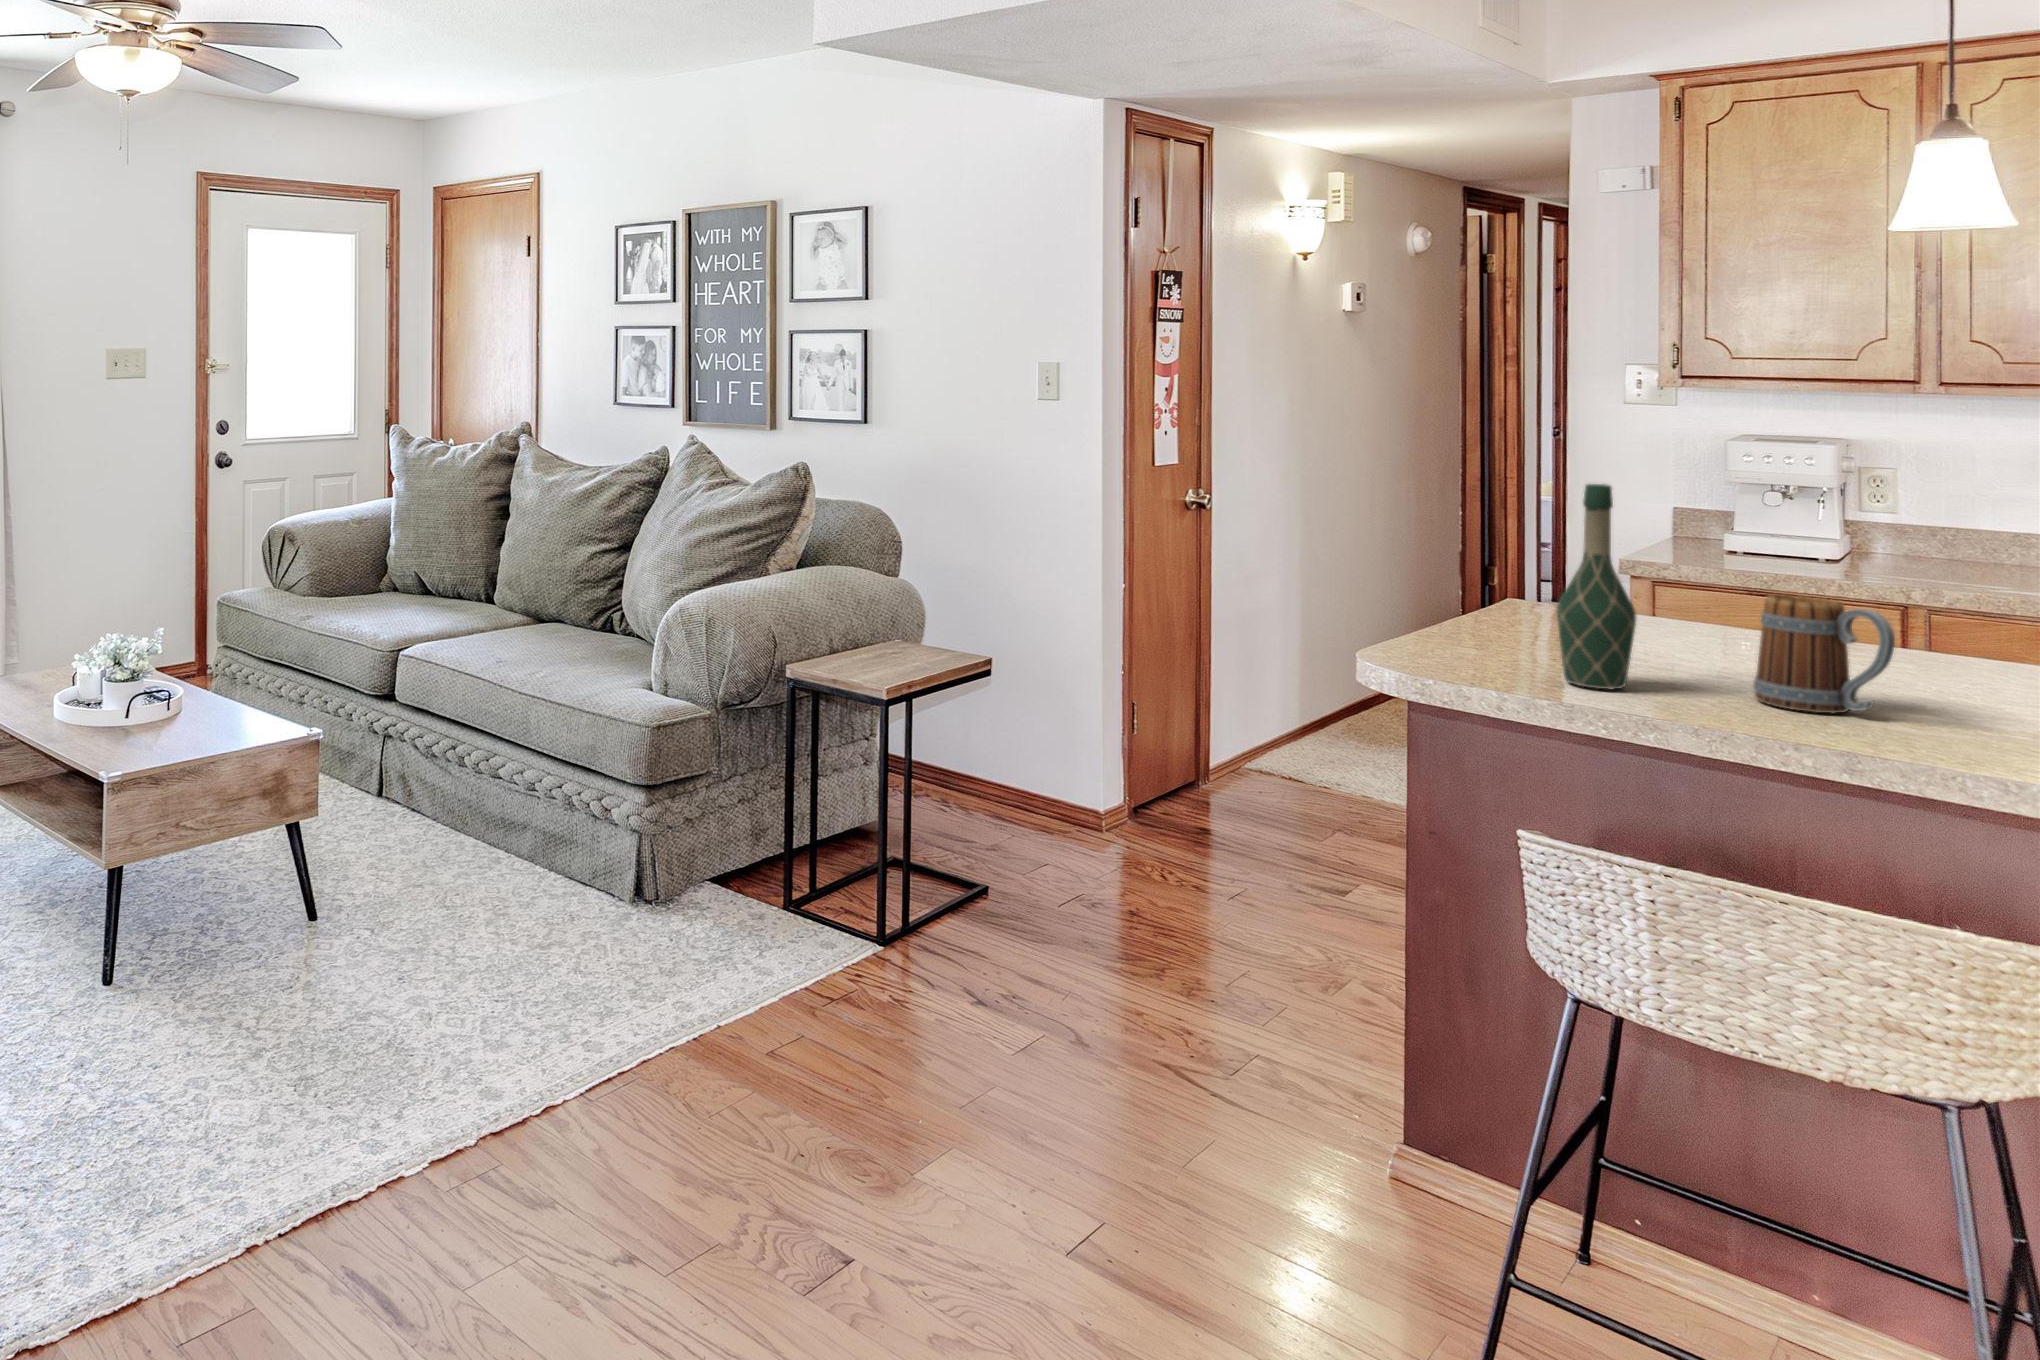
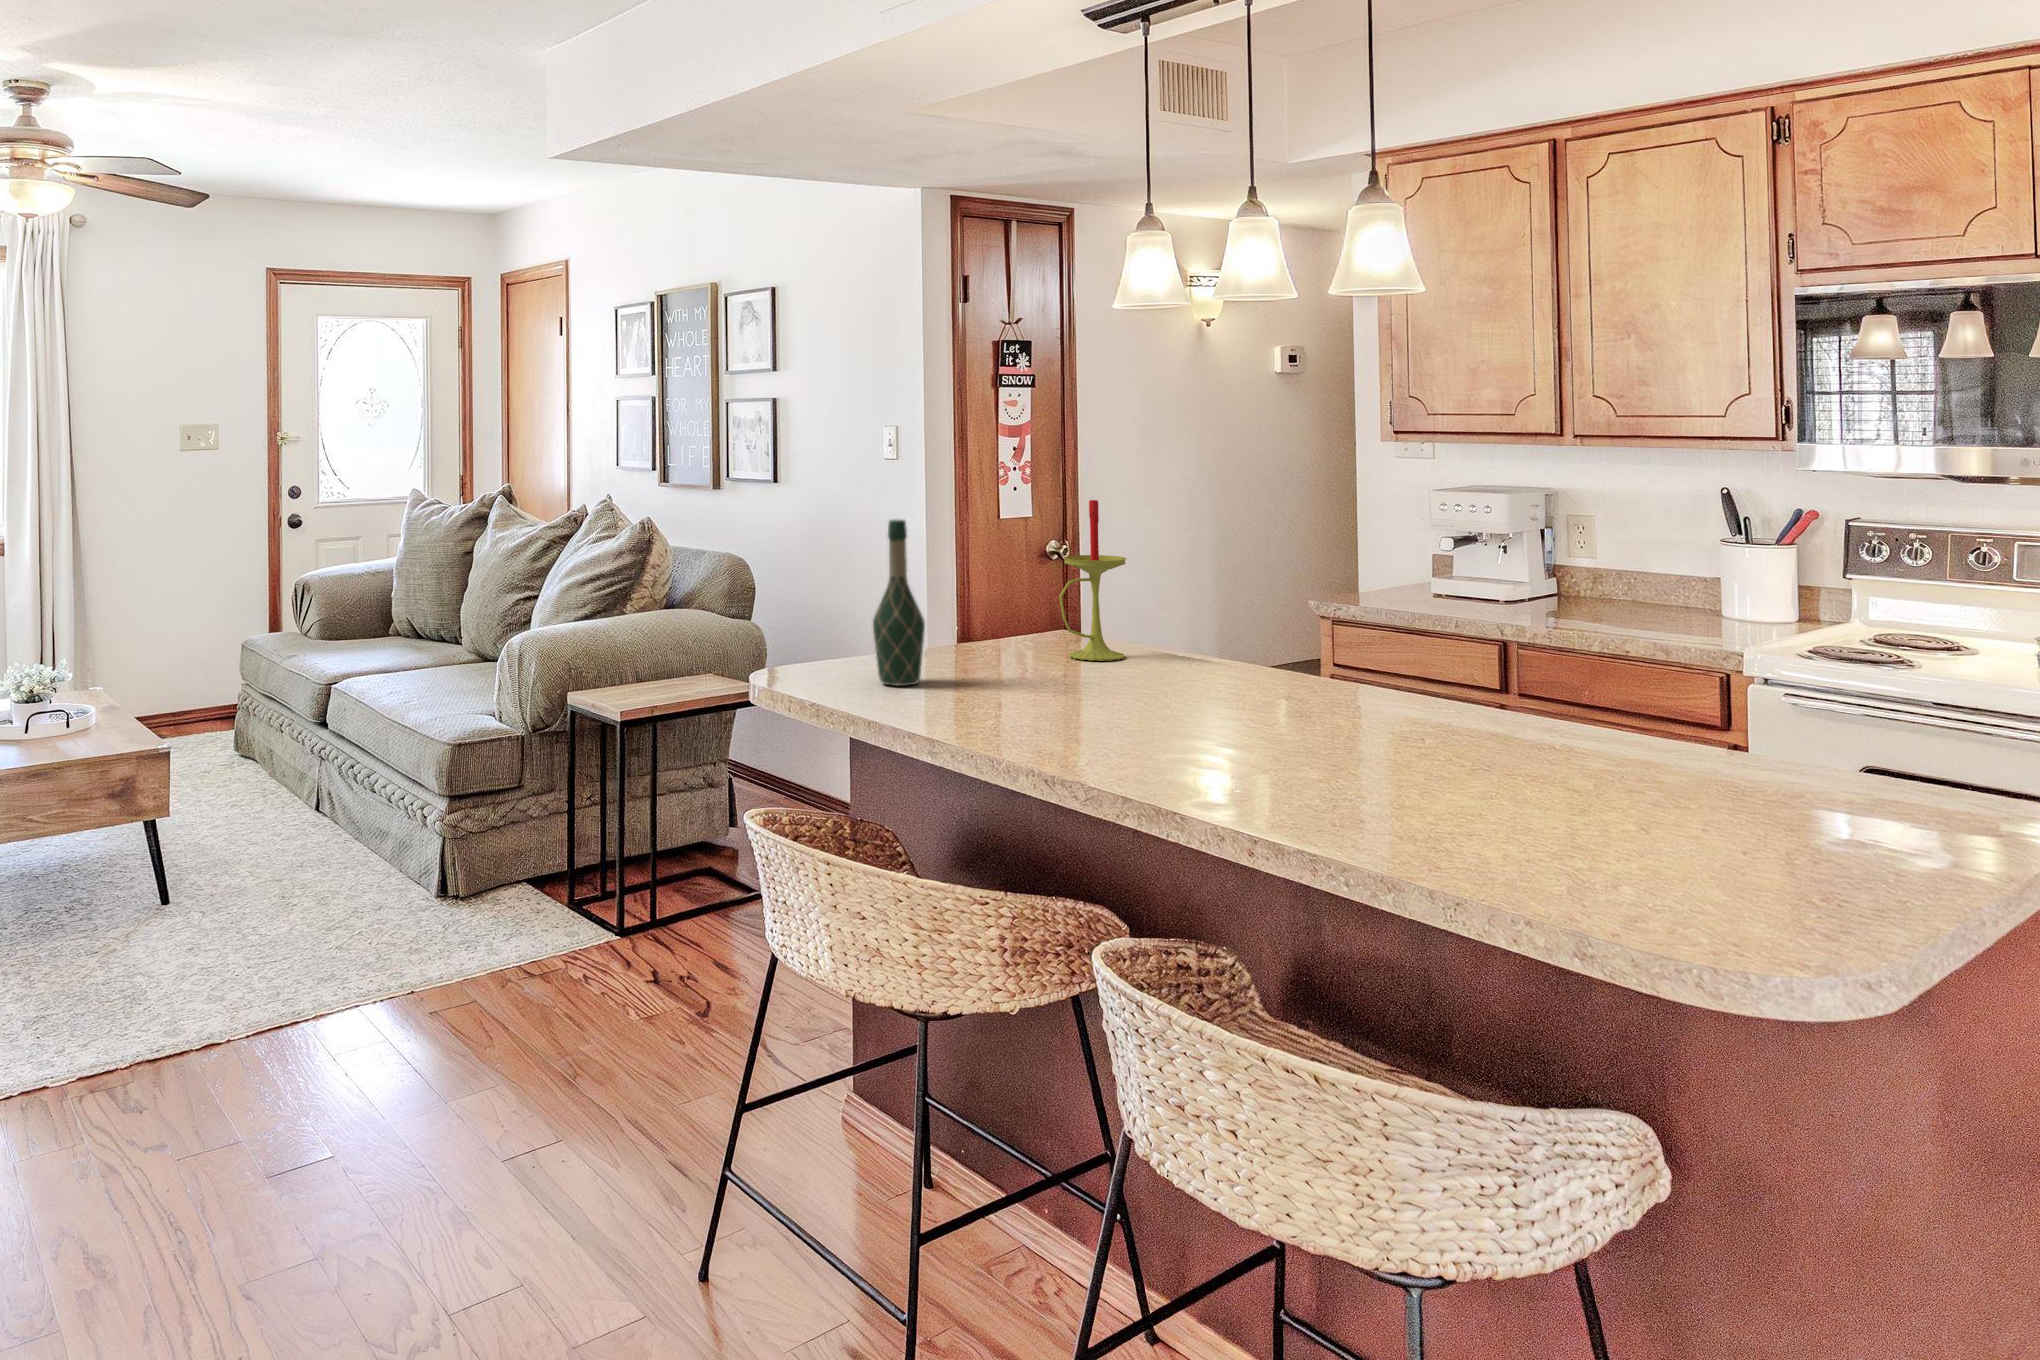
candle: none [1659,454,1754,650] -> present [1059,500,1127,661]
mug: present [1753,595,1895,713] -> none [985,607,1046,701]

